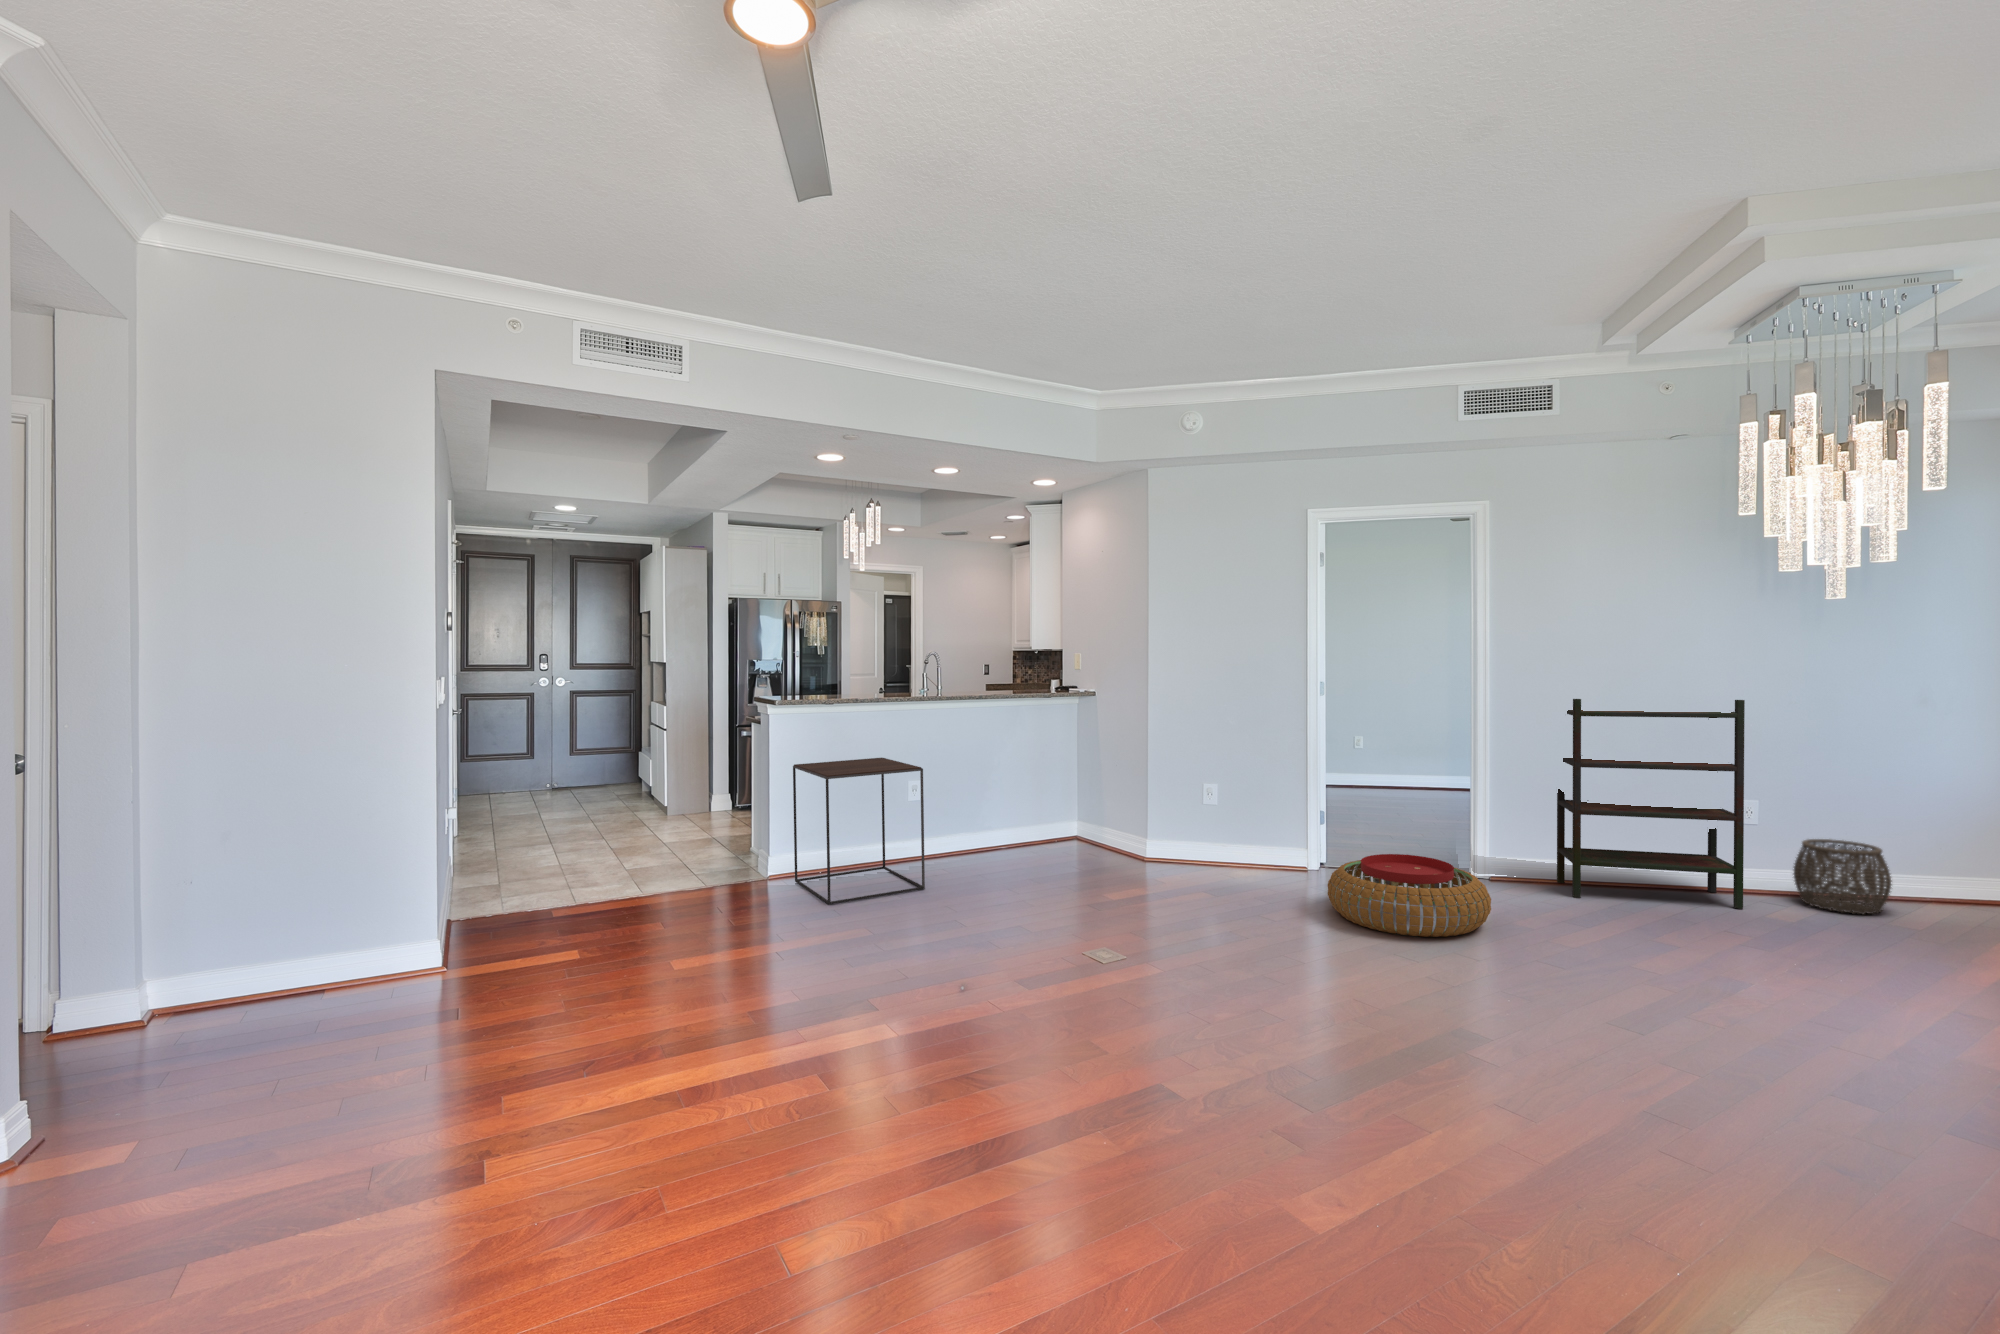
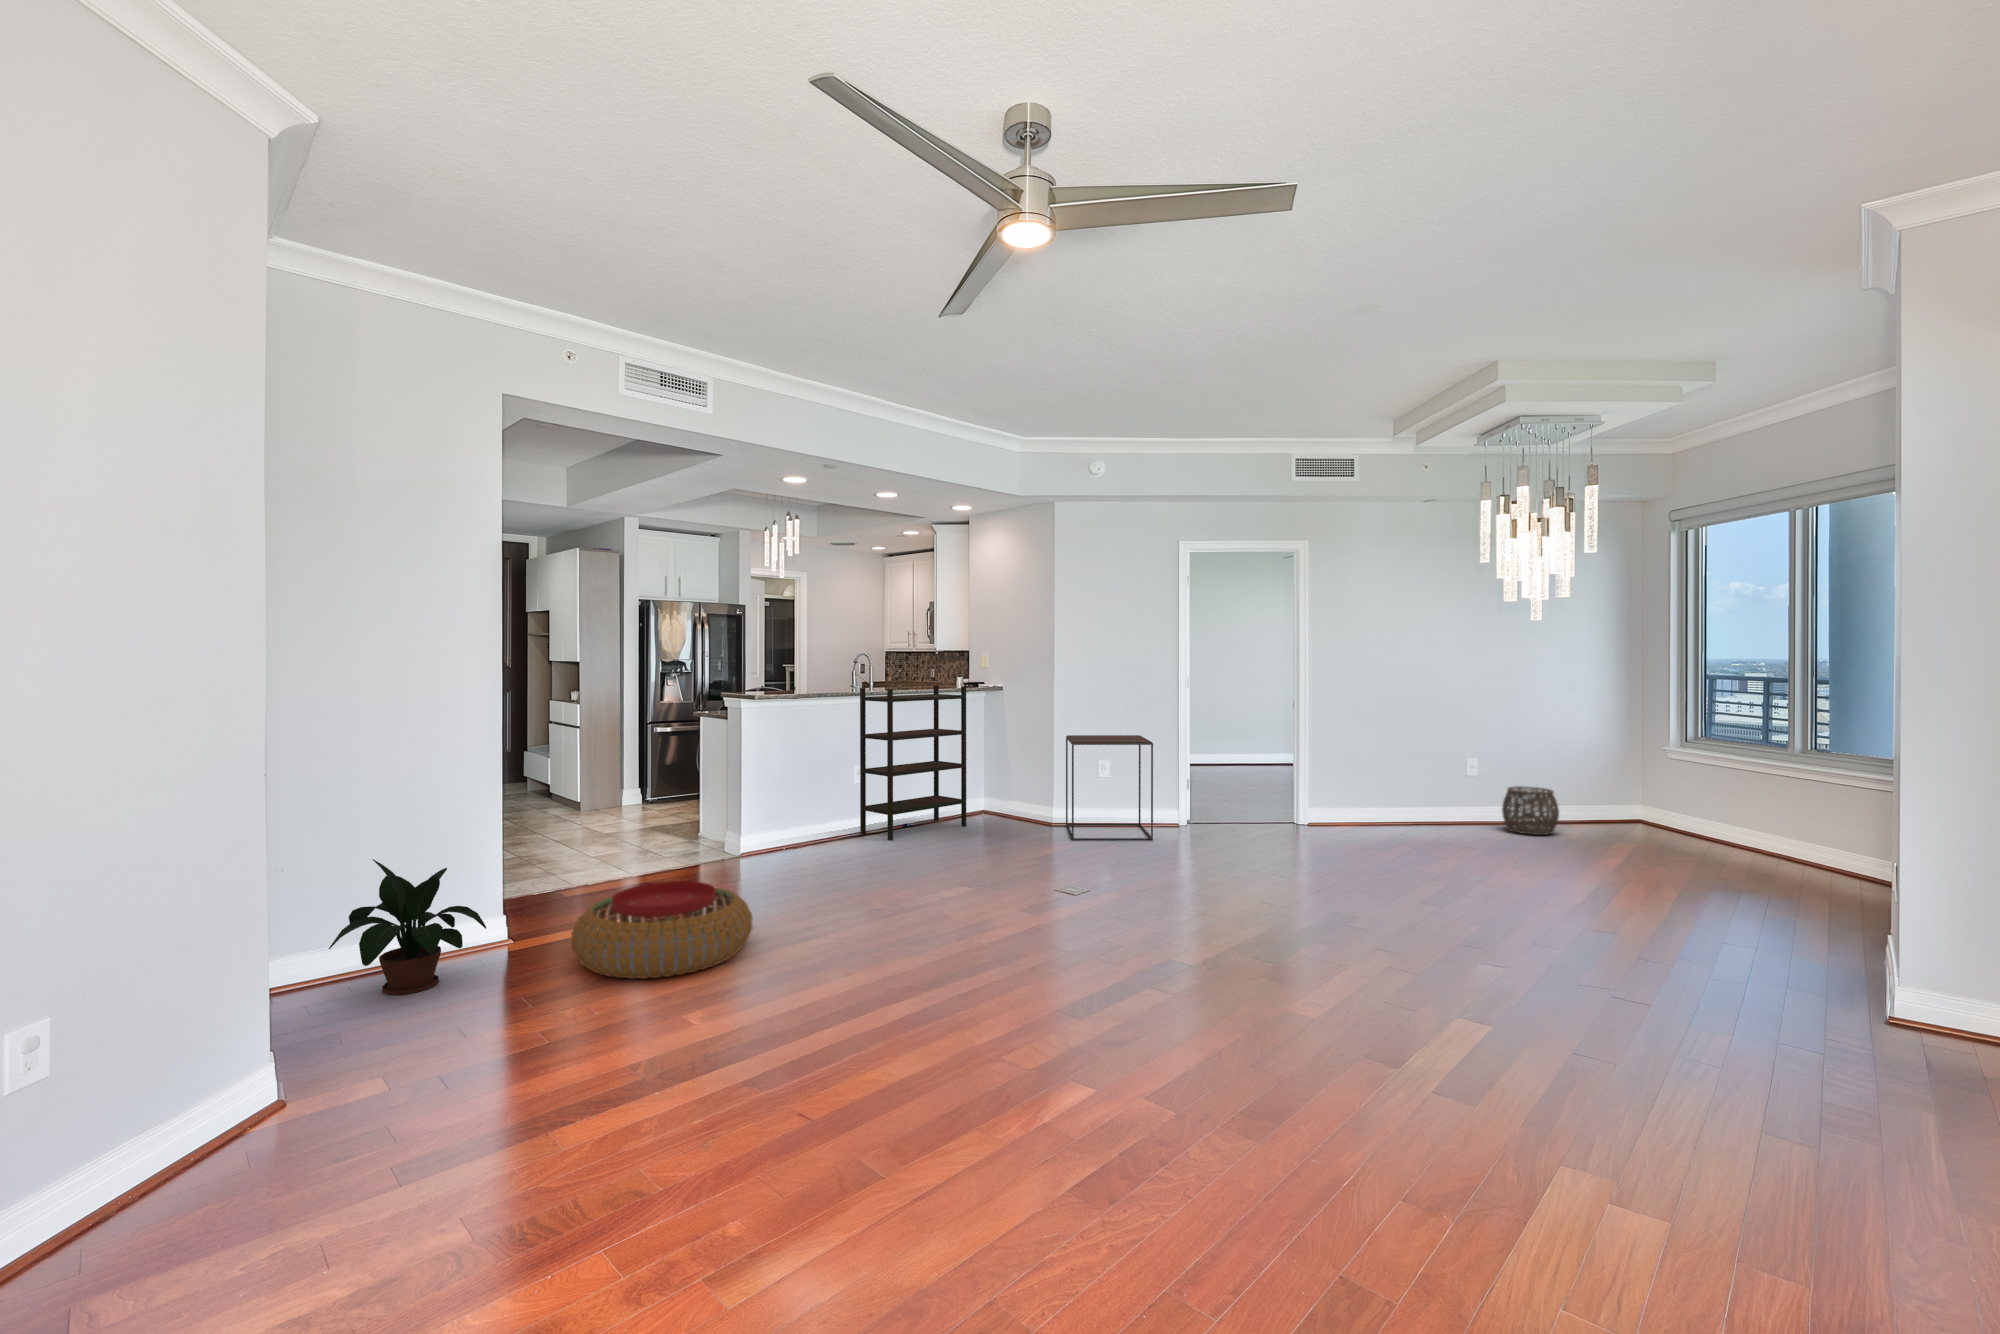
bookshelf: present [1557,699,1745,909] -> present [860,686,966,840]
side table: present [793,758,925,905] -> present [1066,735,1153,840]
pouf: present [1328,854,1491,937] -> present [571,881,753,979]
potted plant: none [165,909,351,1064] -> present [329,859,486,995]

